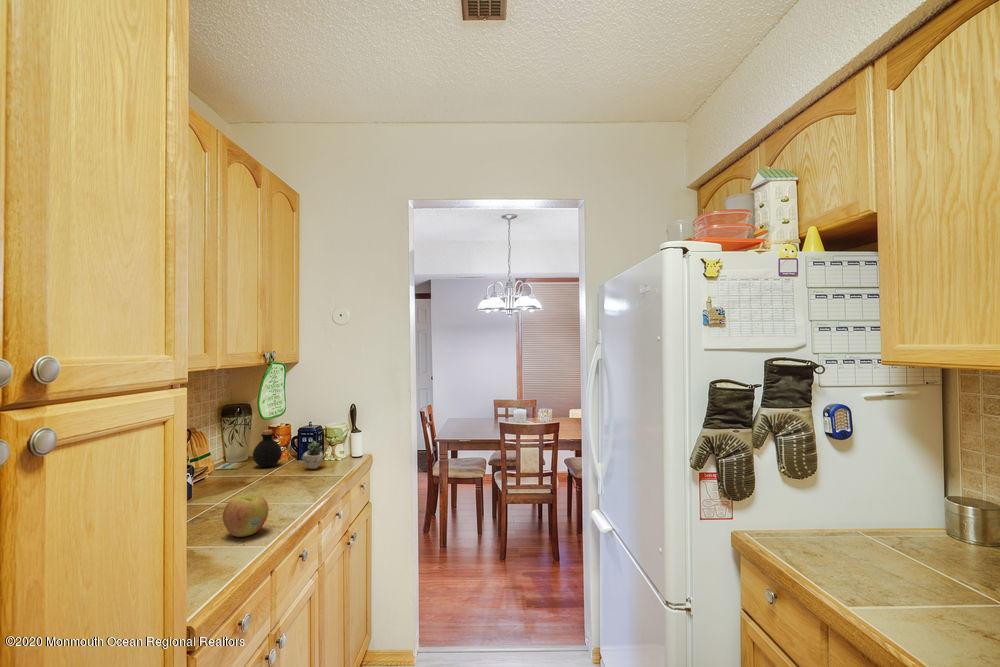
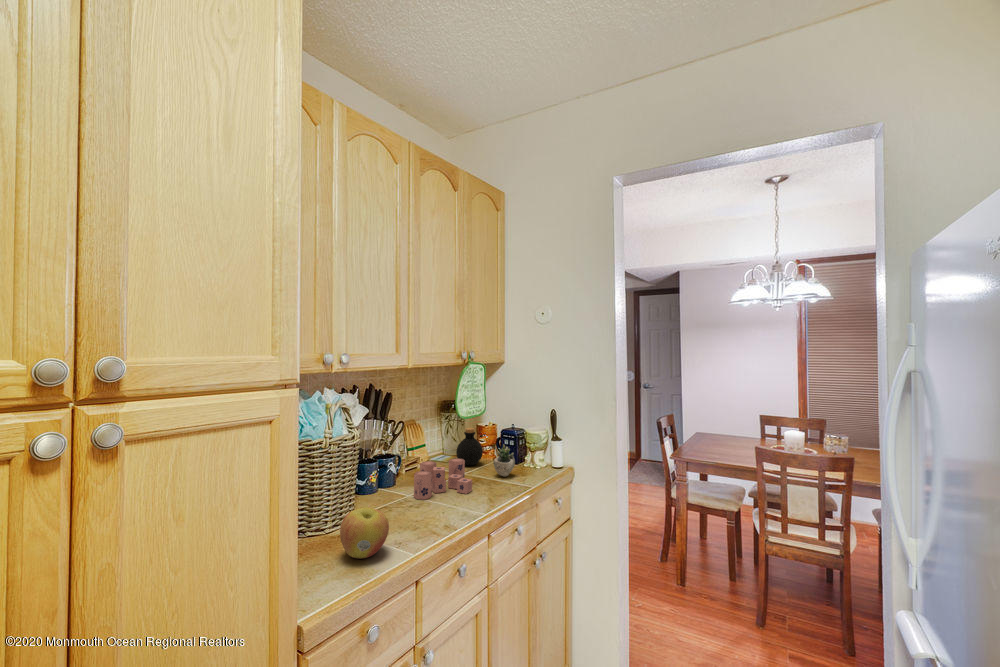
candle: none [235,457,294,497] -> present [414,458,472,500]

